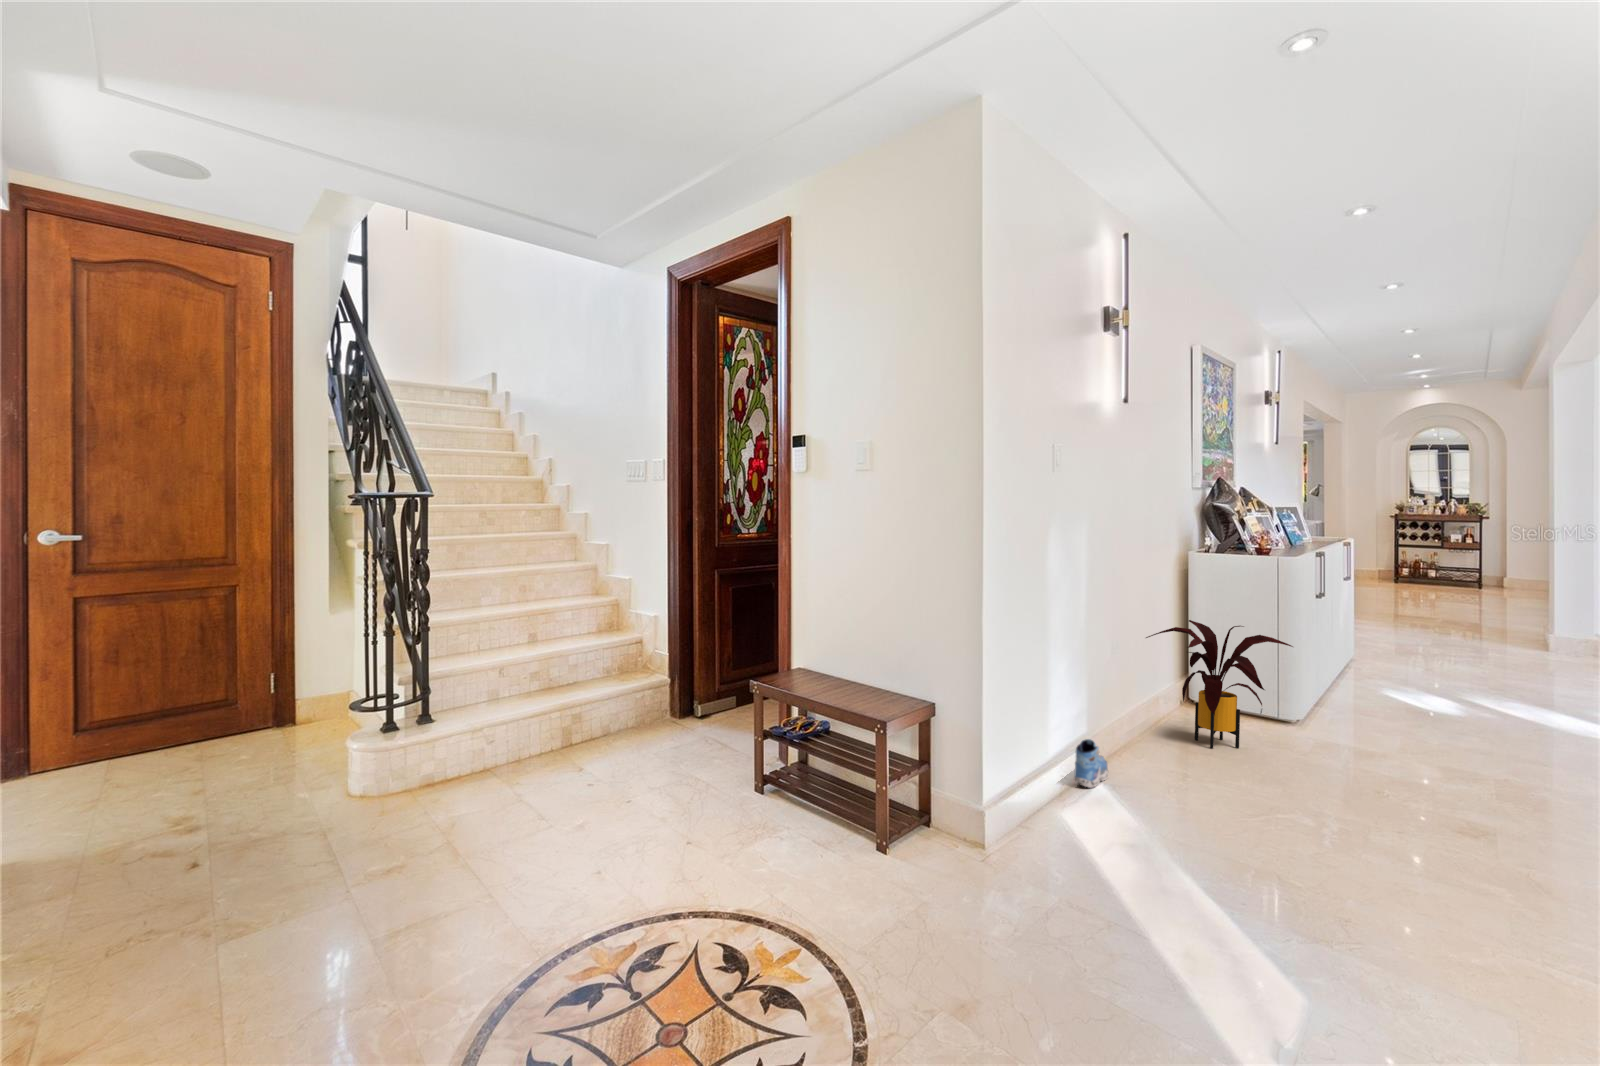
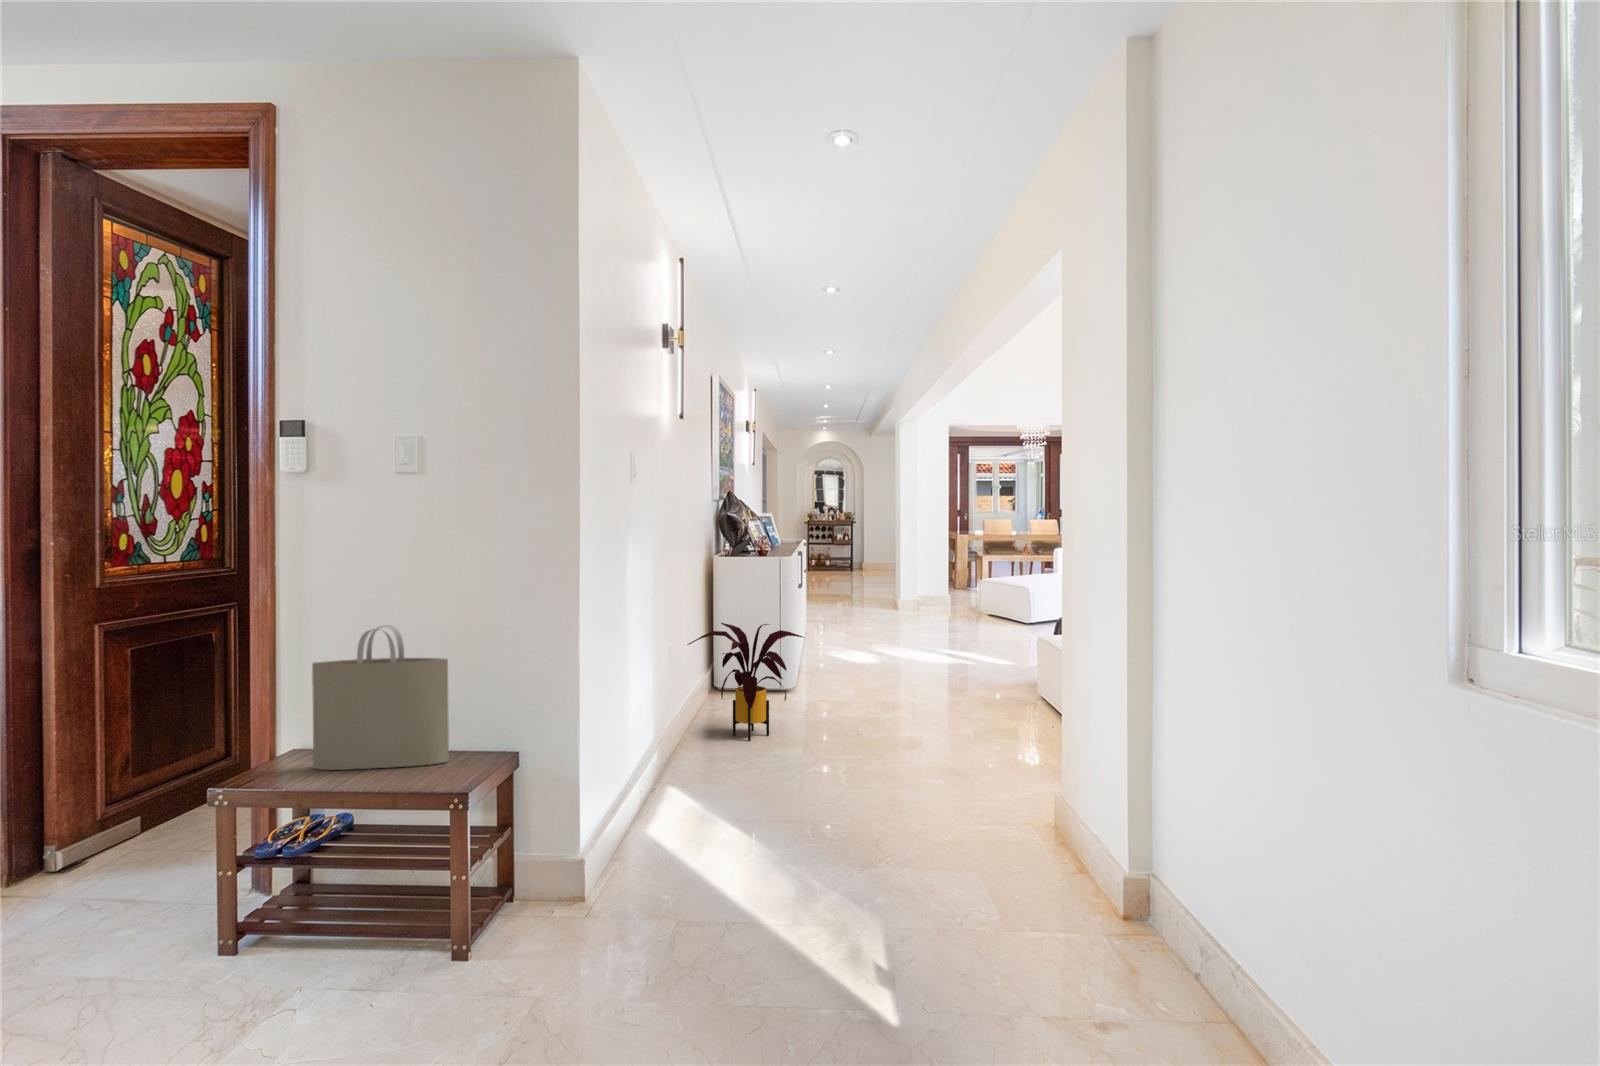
tote bag: none [800,586,884,696] -> present [312,625,449,770]
shoe: present [1074,739,1108,788] -> none [651,758,679,809]

